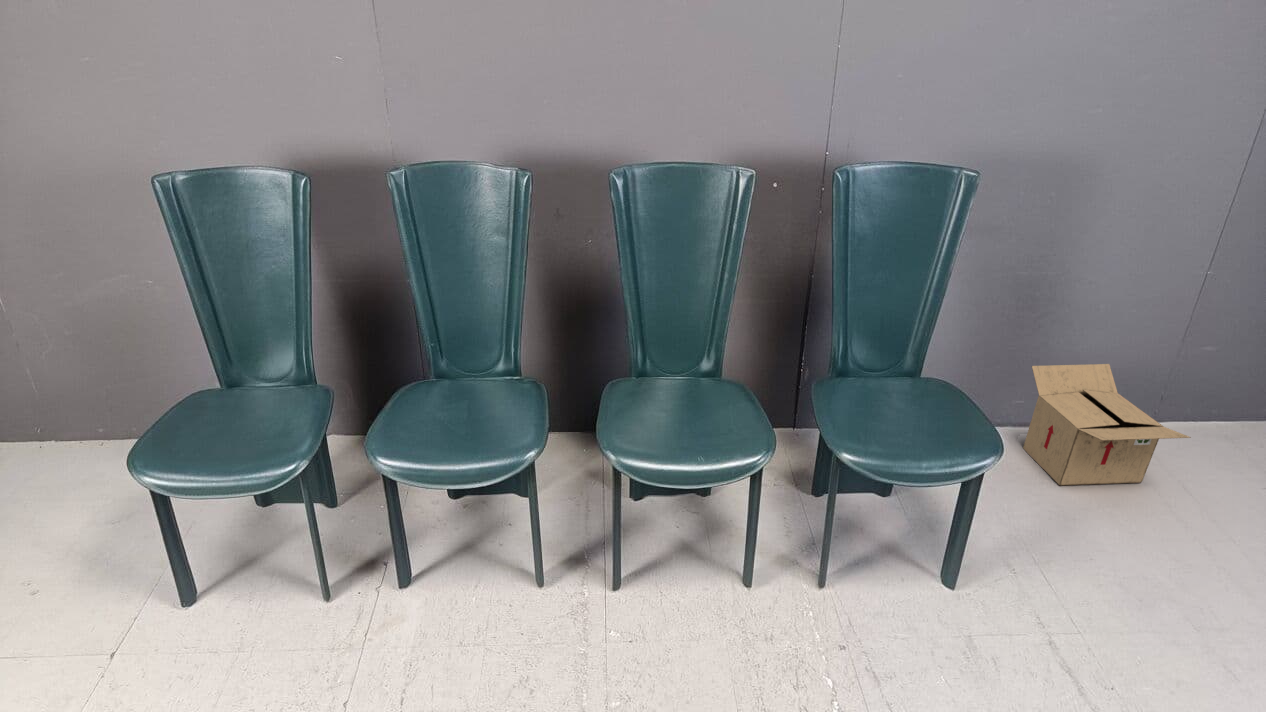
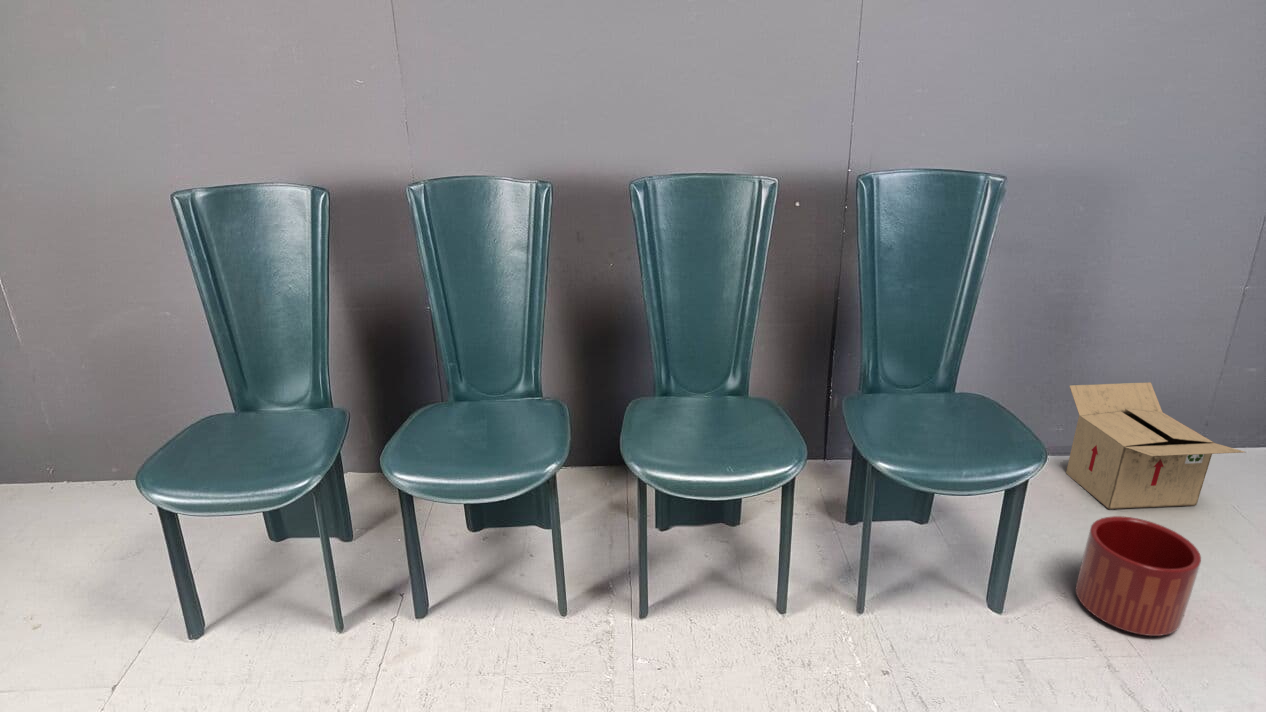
planter: none [1021,500,1138,612] -> present [1076,516,1201,636]

